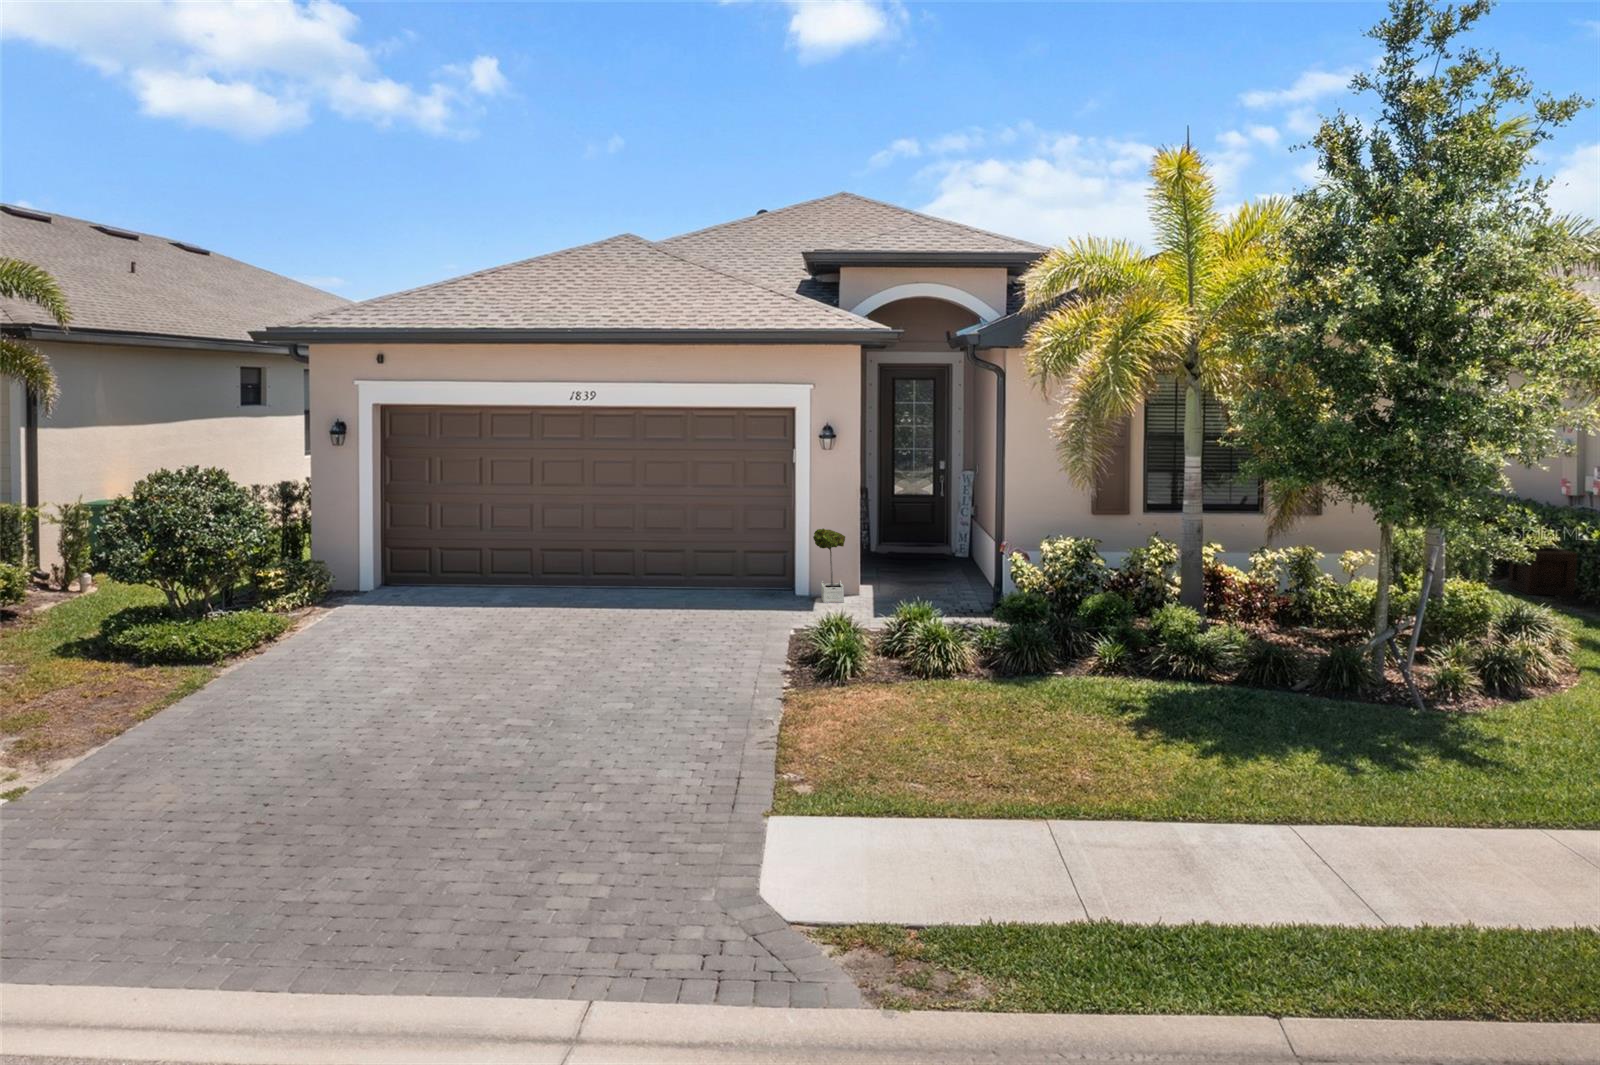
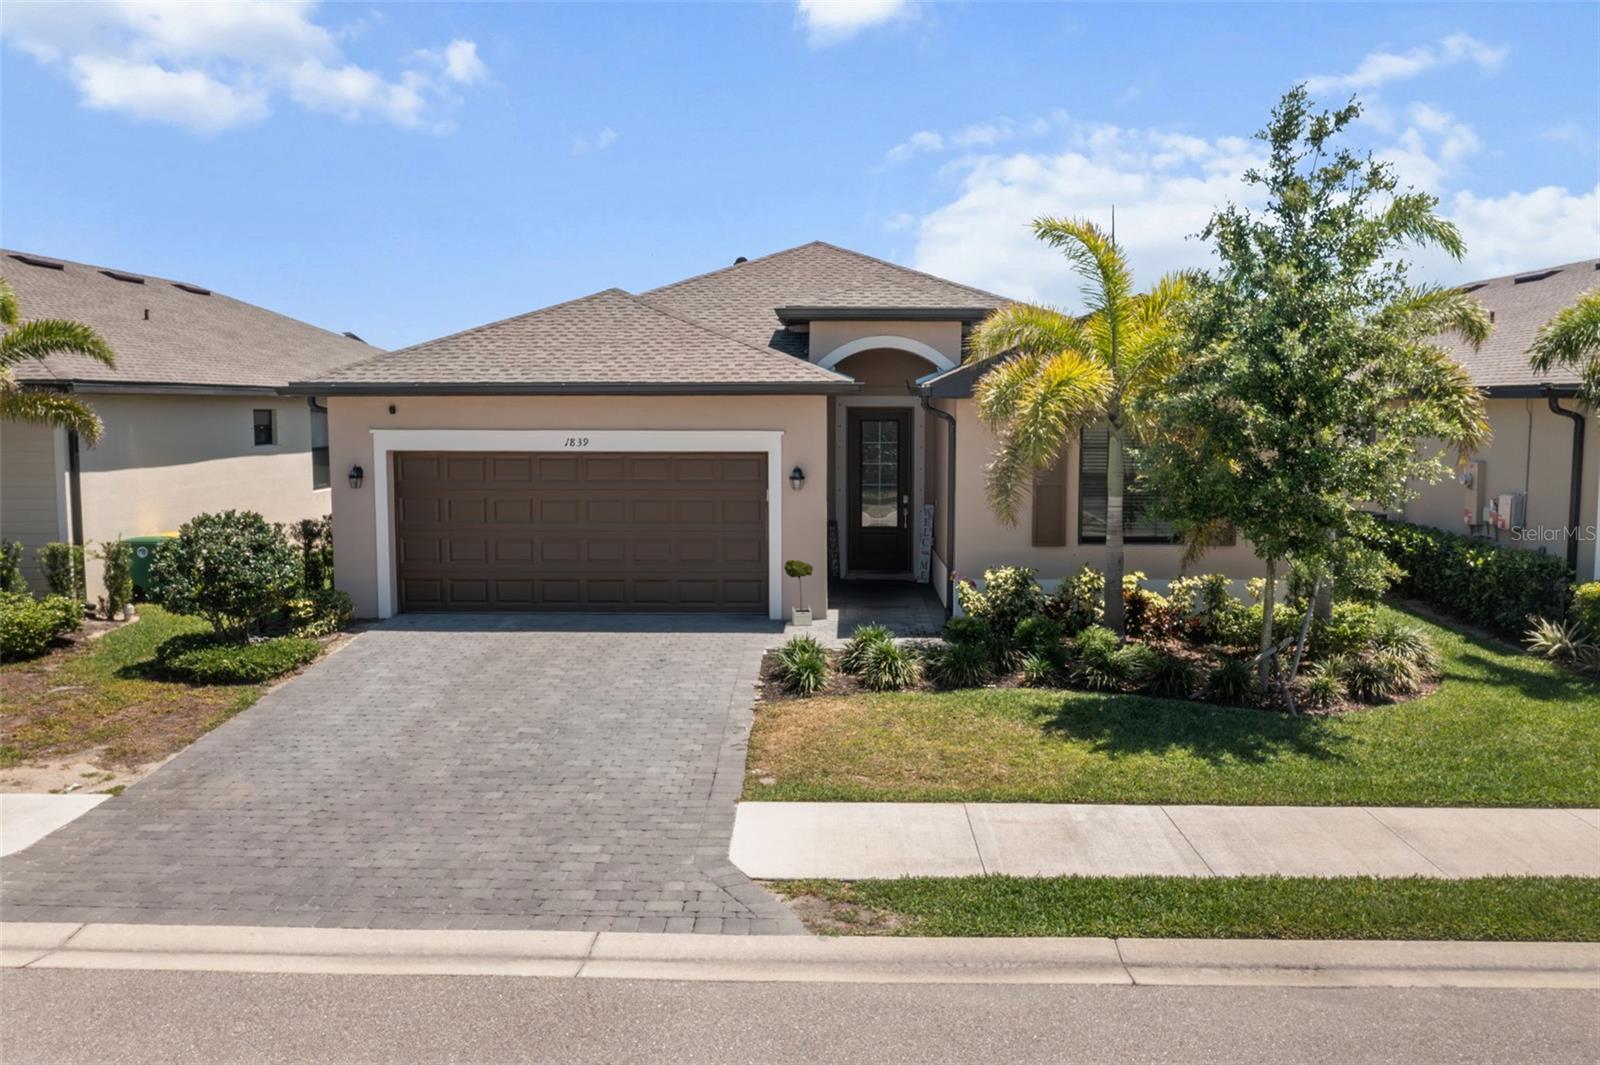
wooden crate: present [1508,546,1577,595] -> none [1406,571,1463,614]

